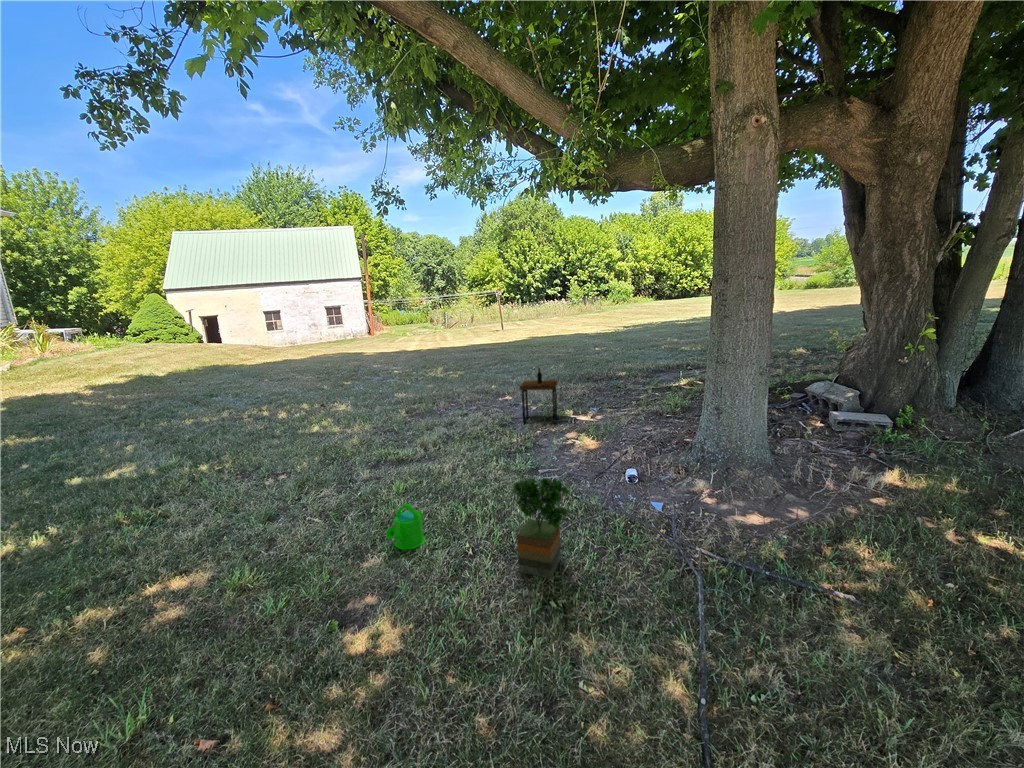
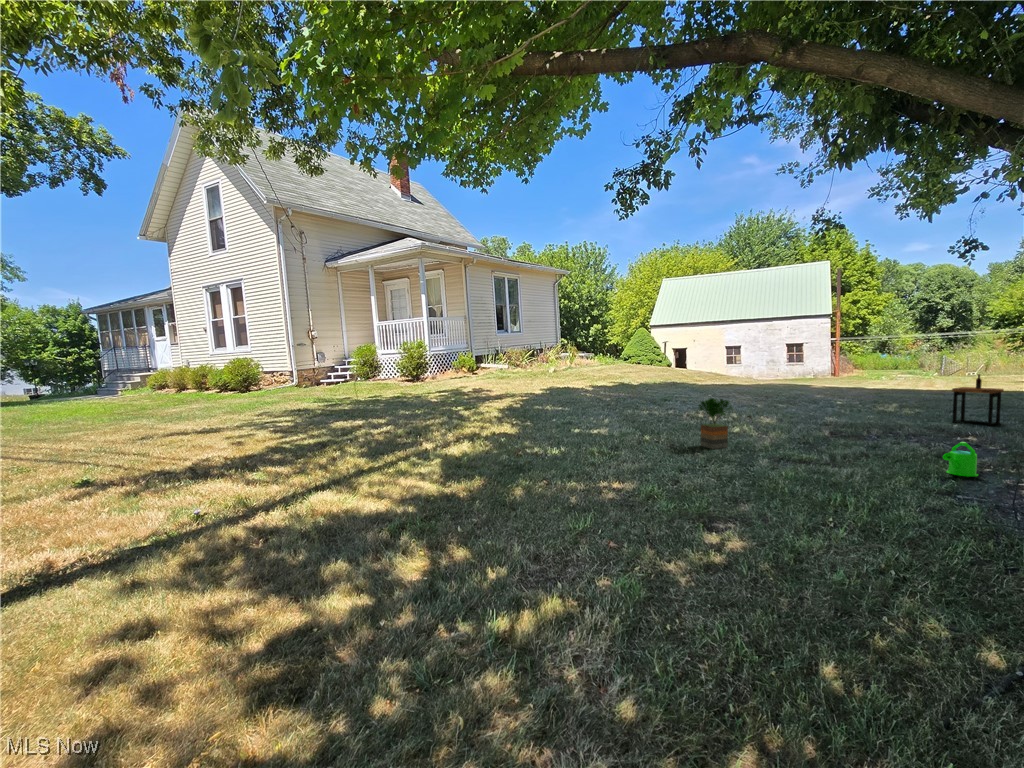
potted tree: present [512,478,570,578] -> present [699,398,733,449]
watering can: present [386,504,426,550] -> present [943,442,978,477]

